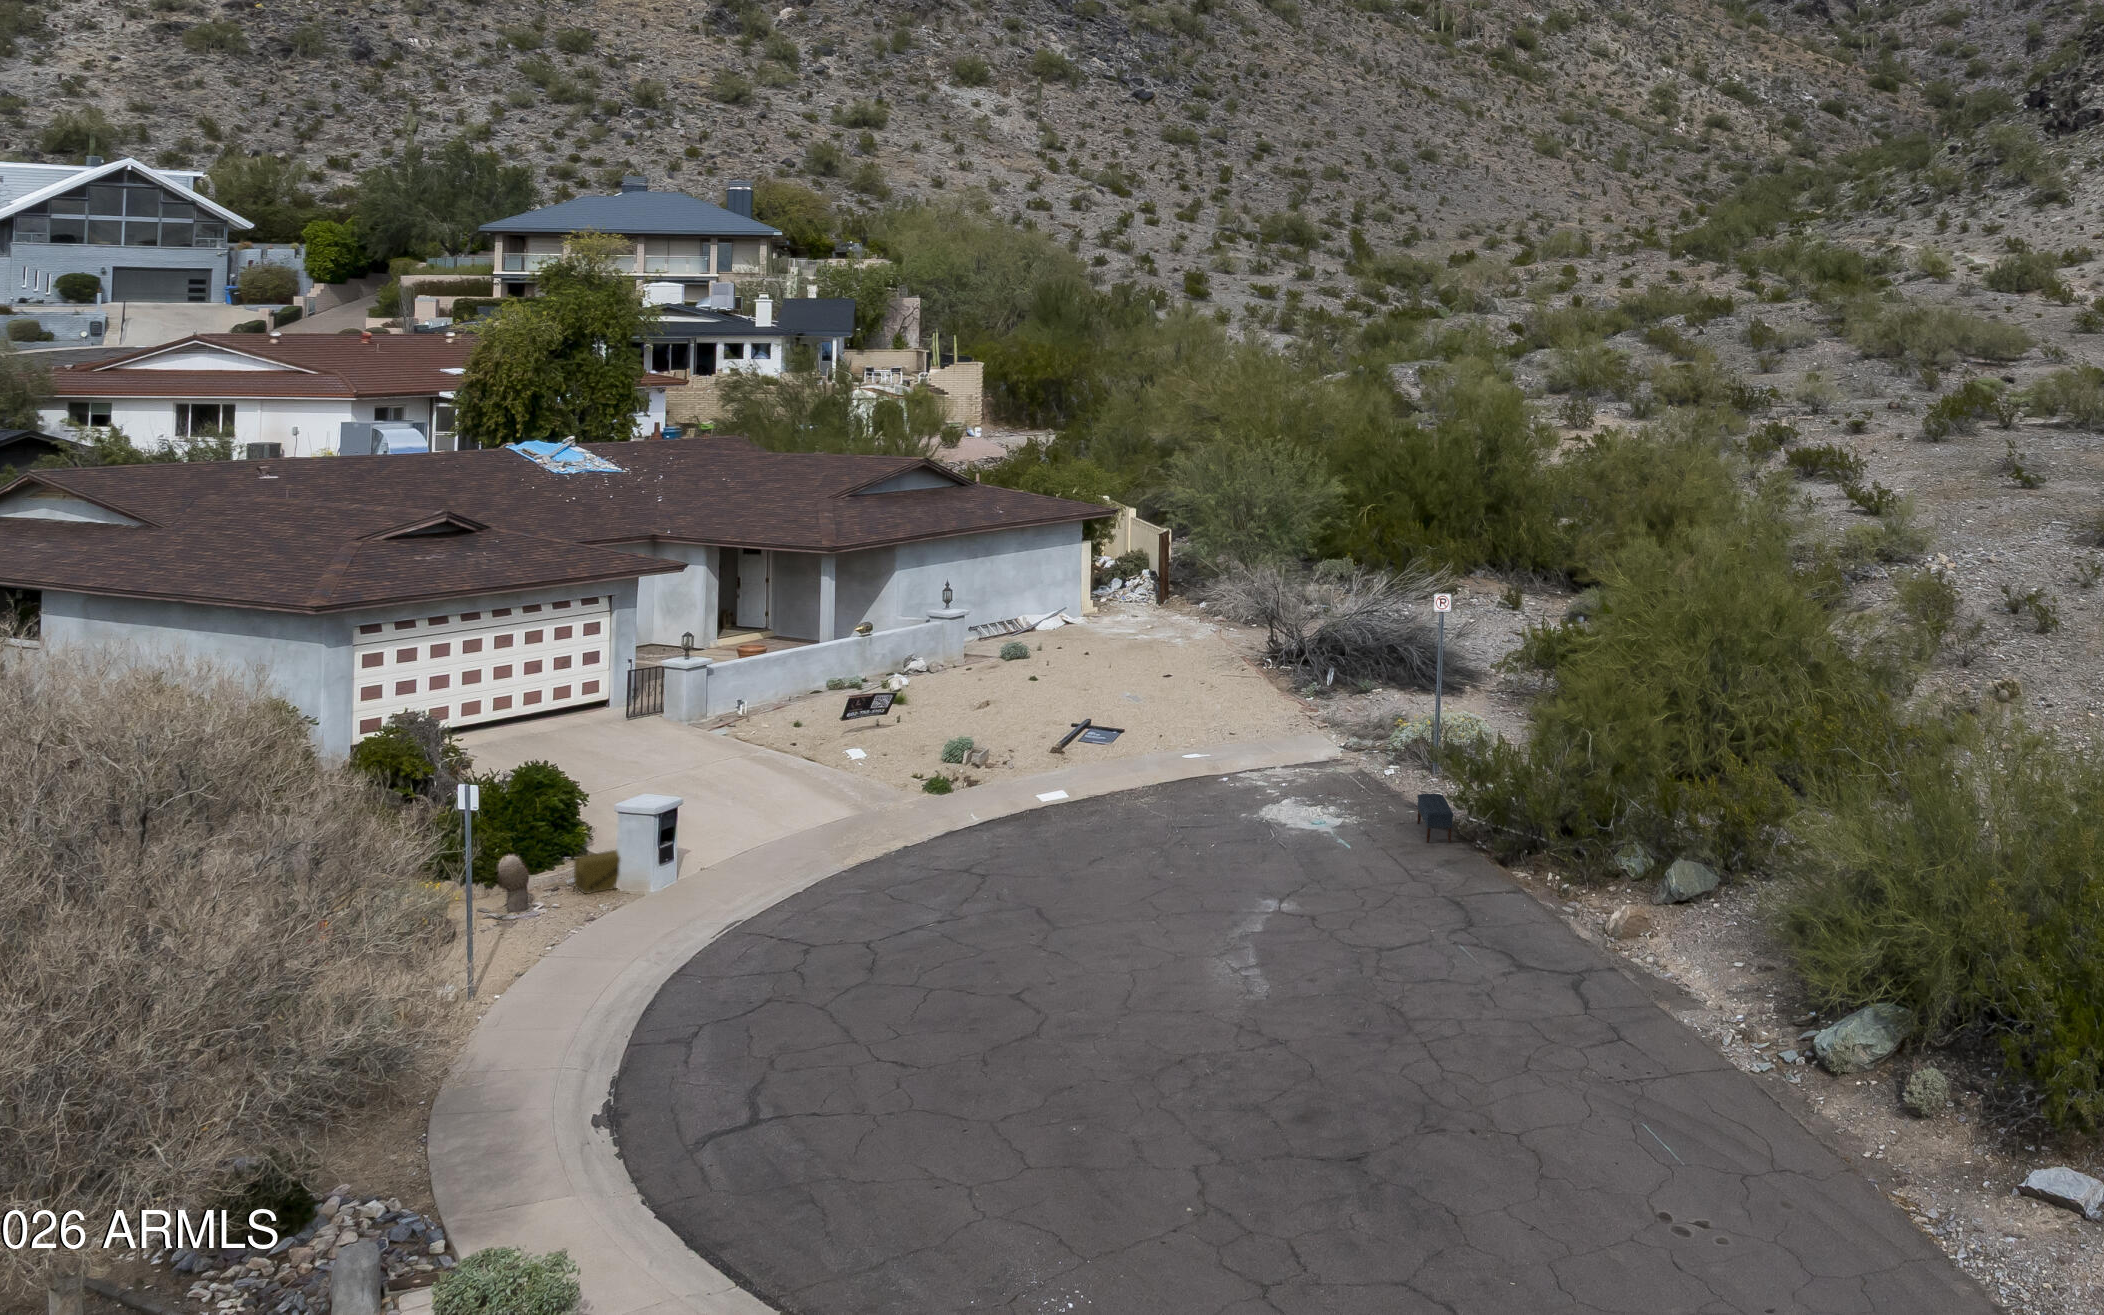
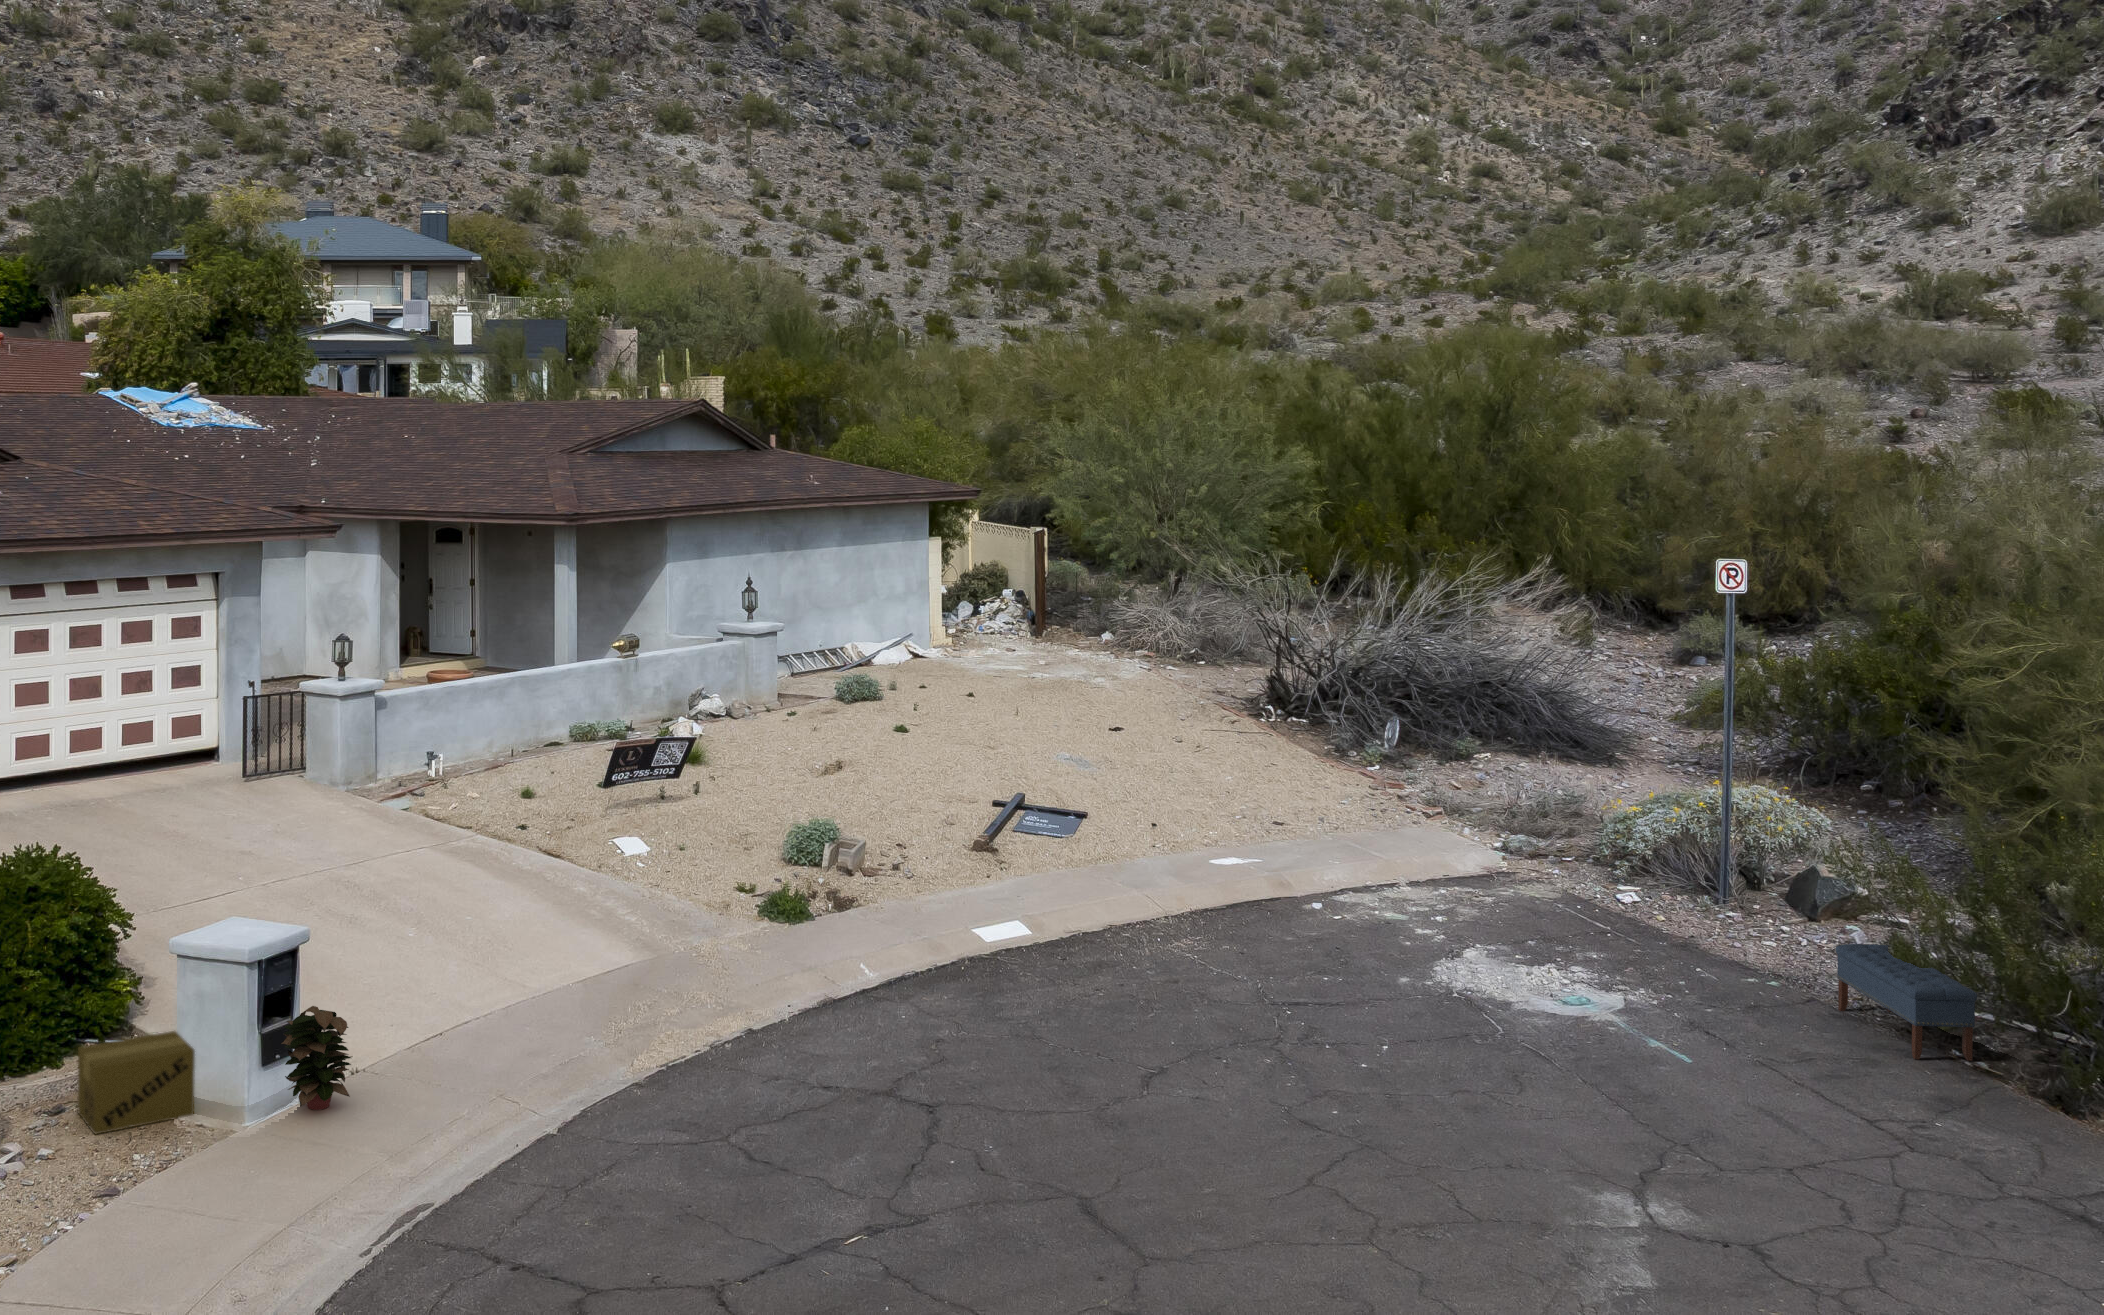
decorative plant: none [673,836,707,882] -> present [280,1006,351,1110]

